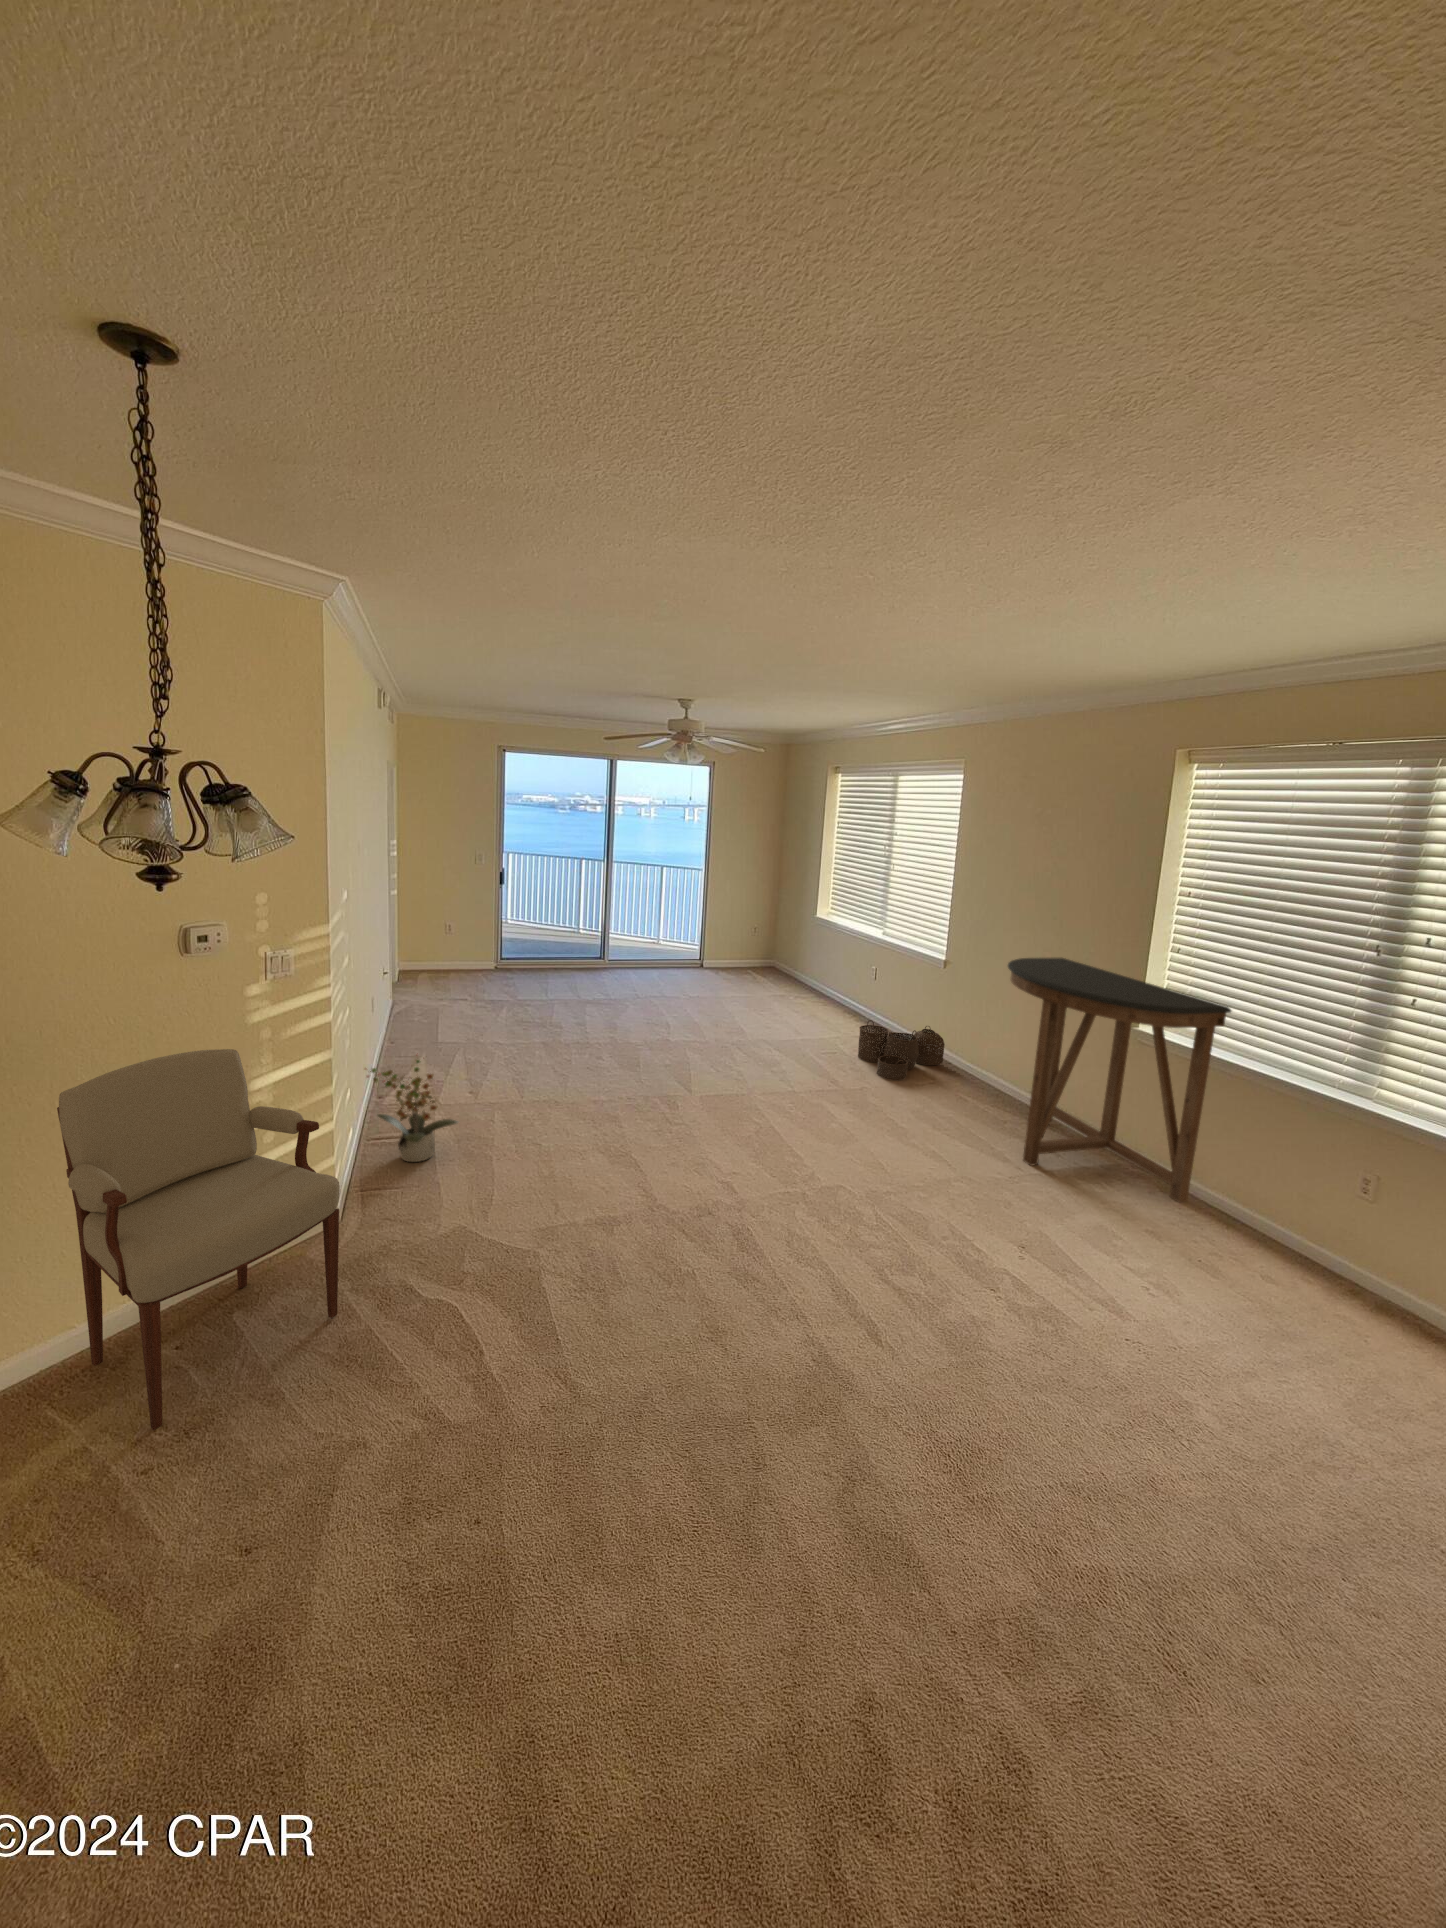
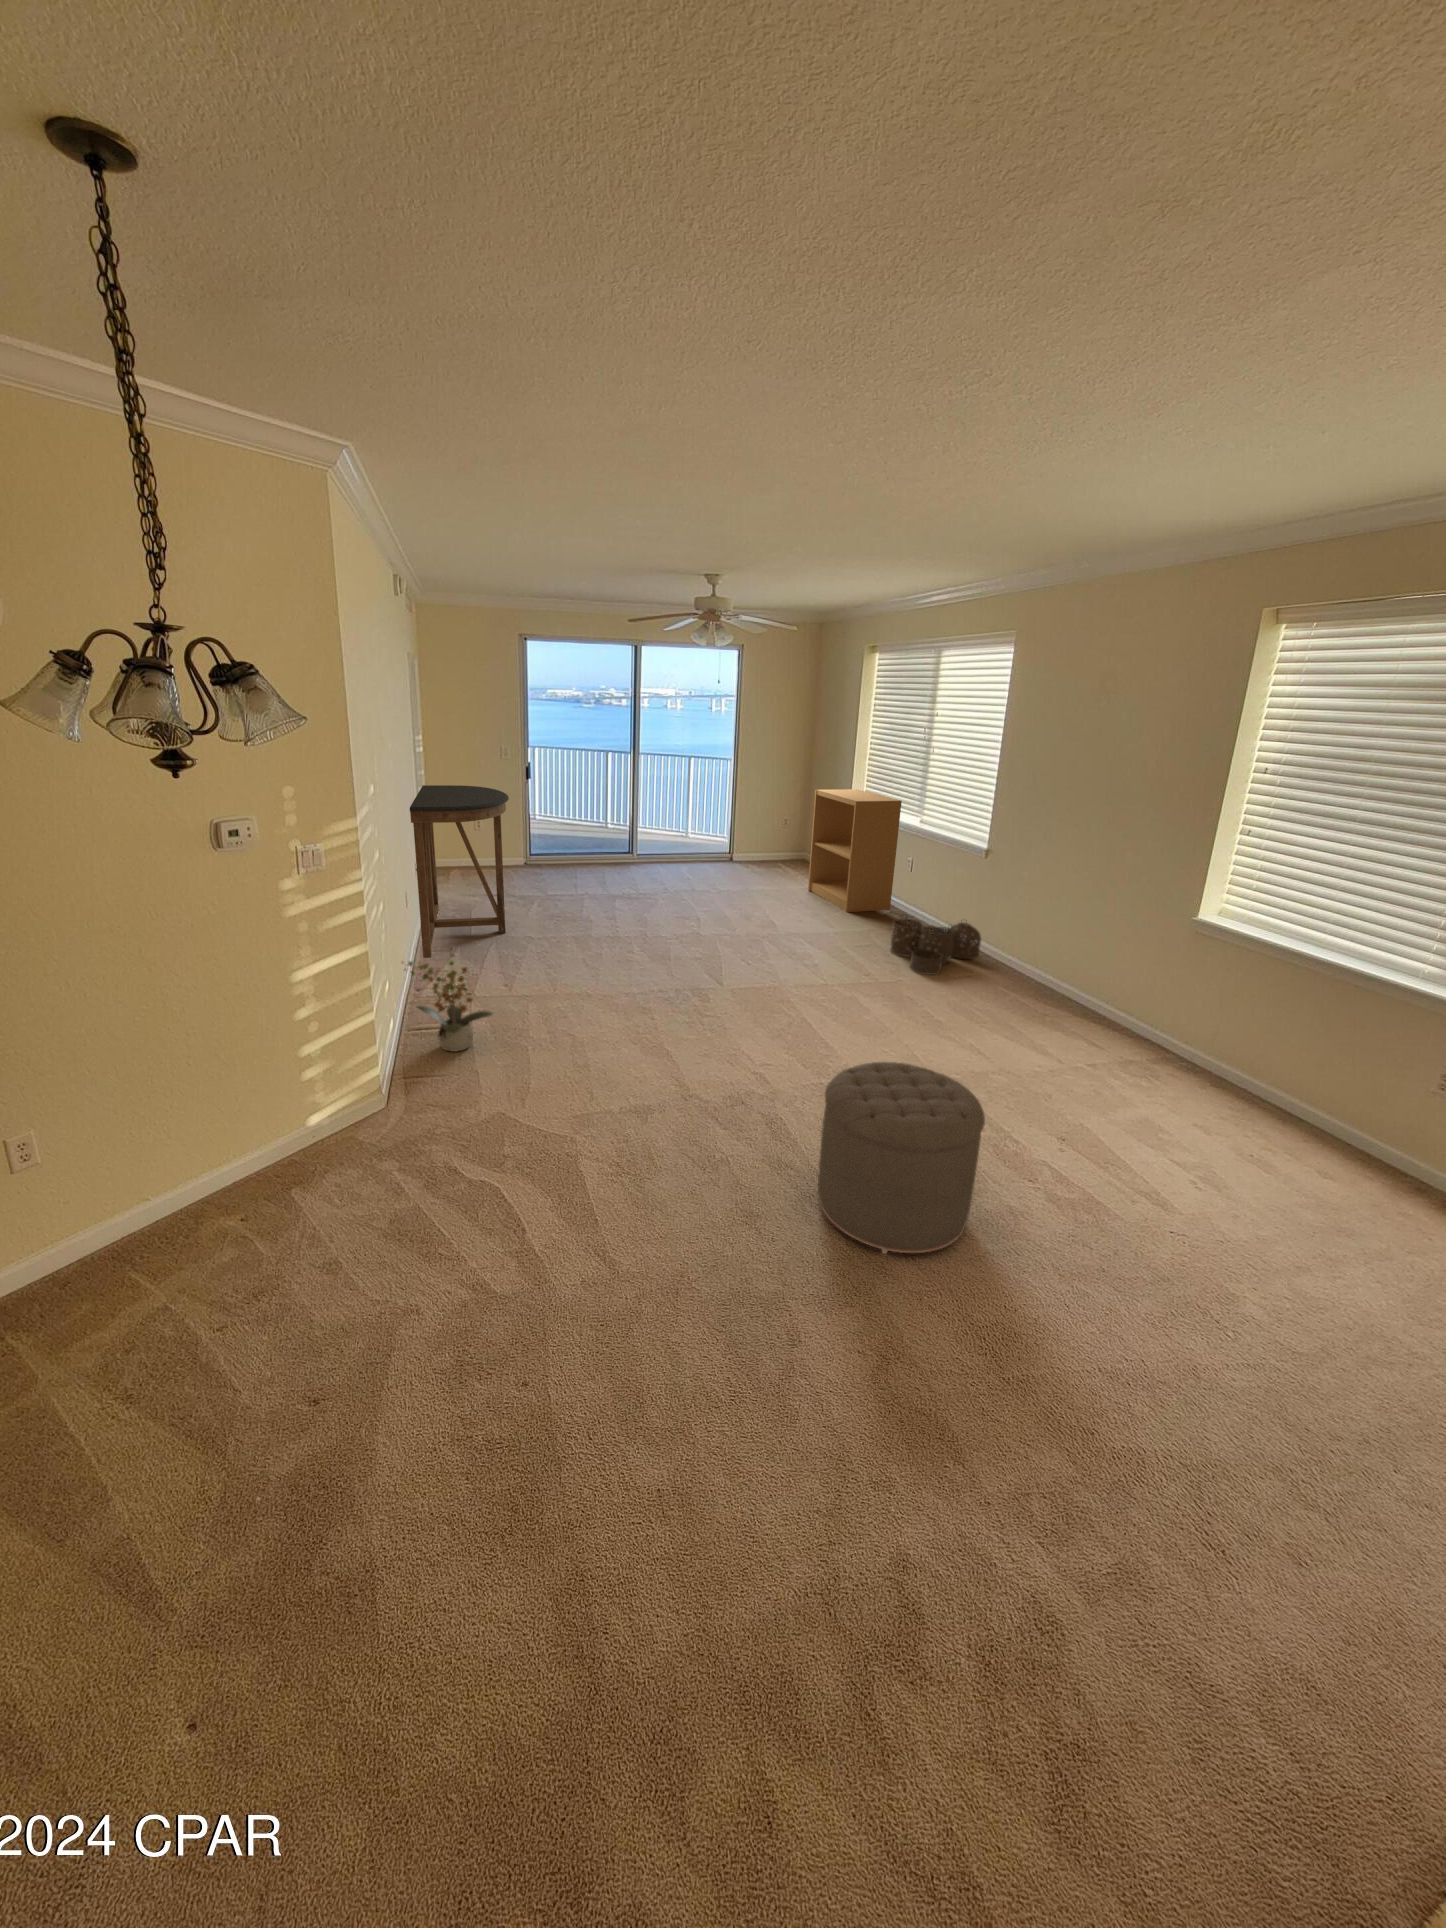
bookshelf: none [778,898,867,1018] -> present [808,789,902,912]
console table: present [1008,958,1231,1202] -> present [410,785,509,958]
armchair: present [57,1049,340,1430] -> none [112,942,388,1291]
ottoman: none [785,1169,946,1368] -> present [818,1062,985,1254]

